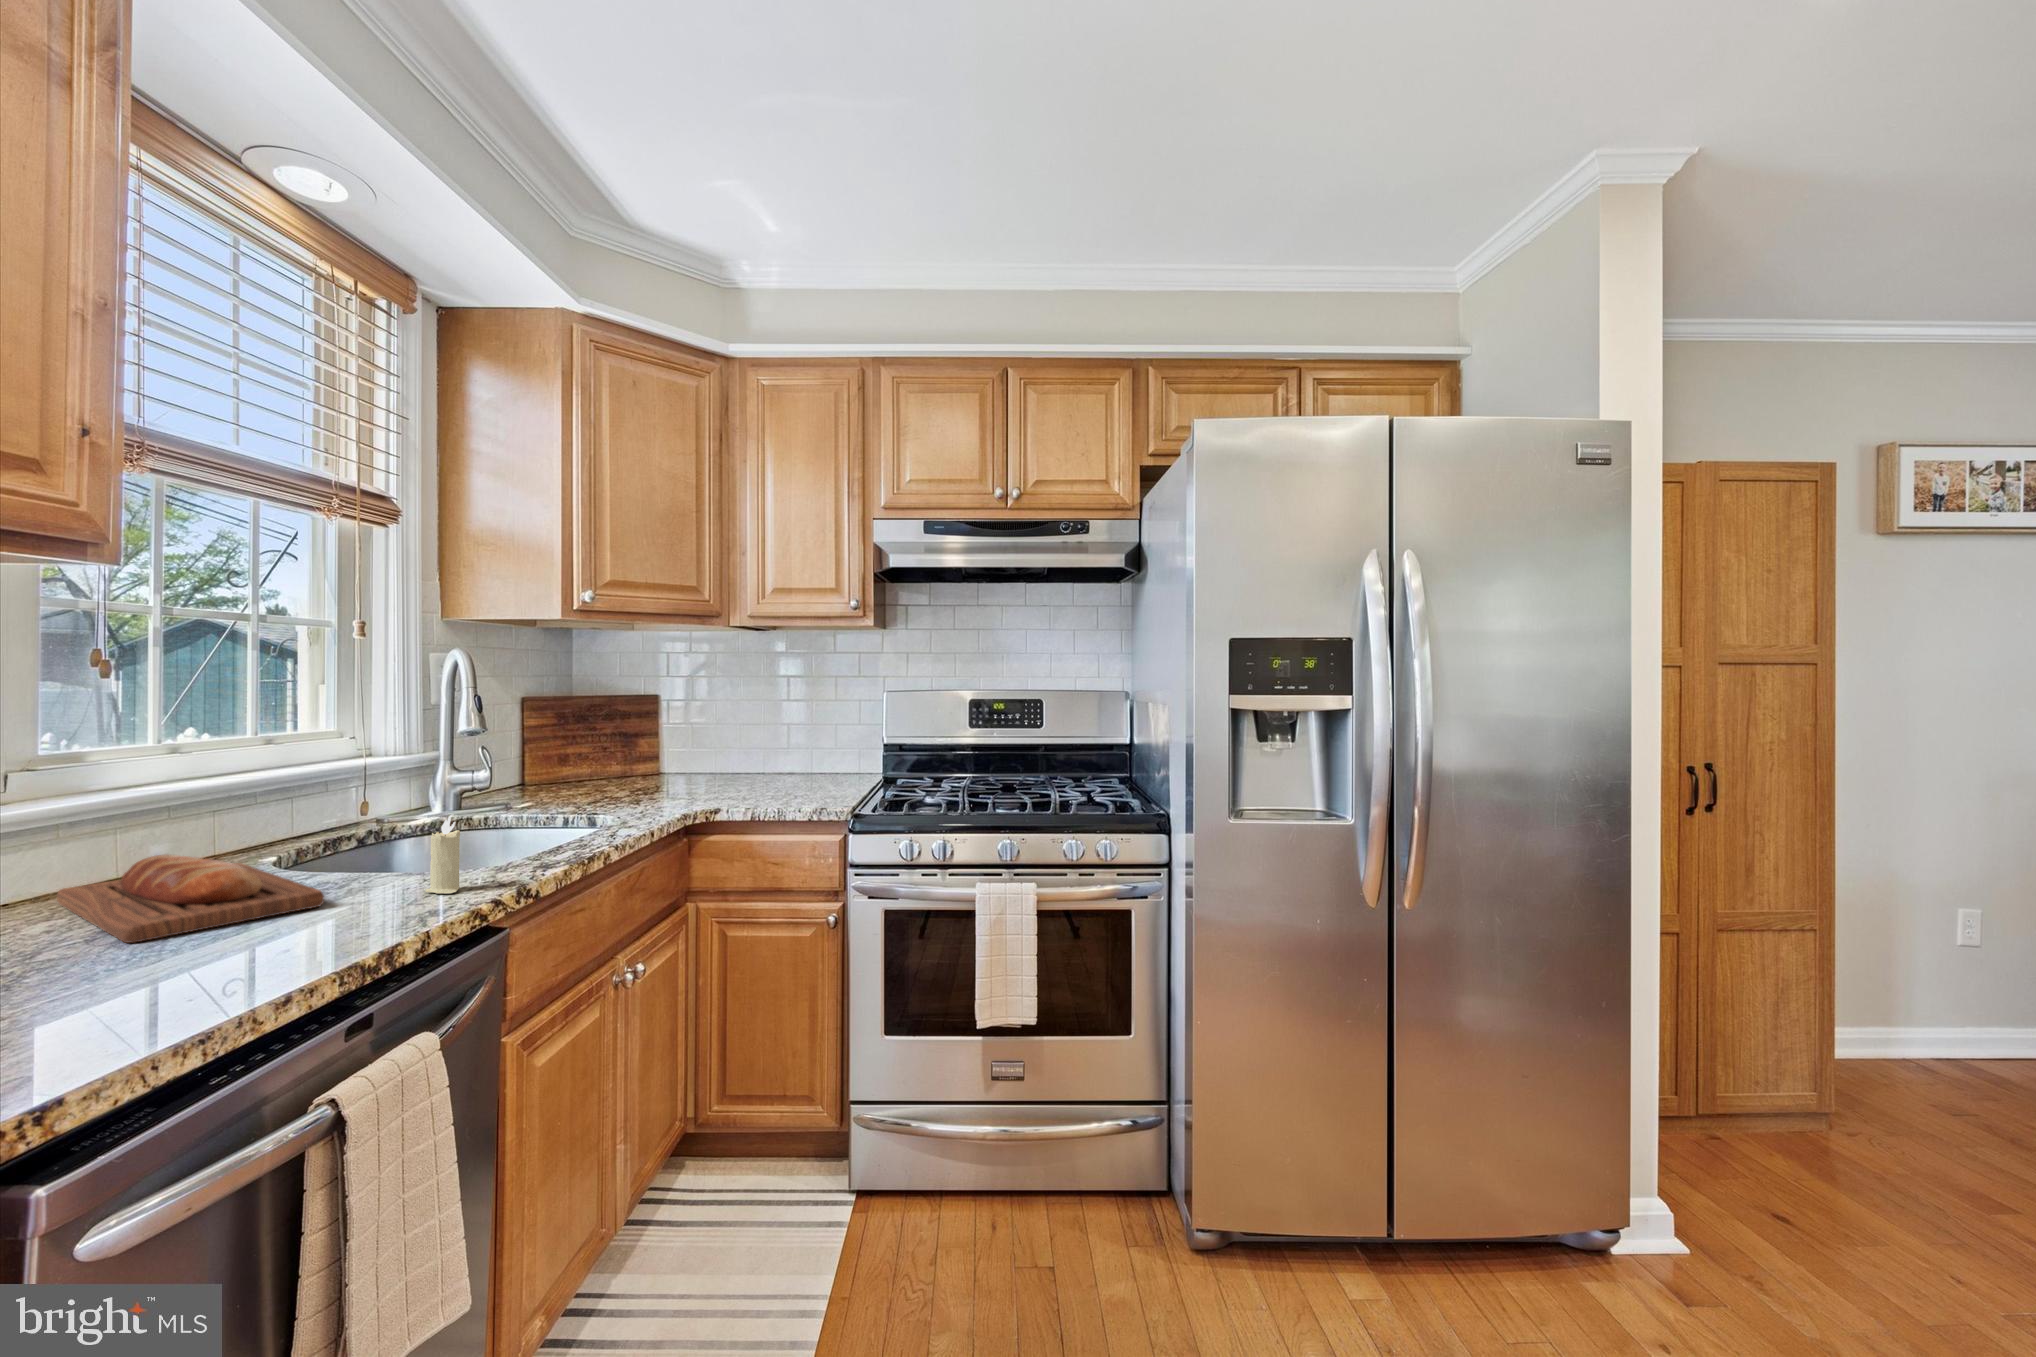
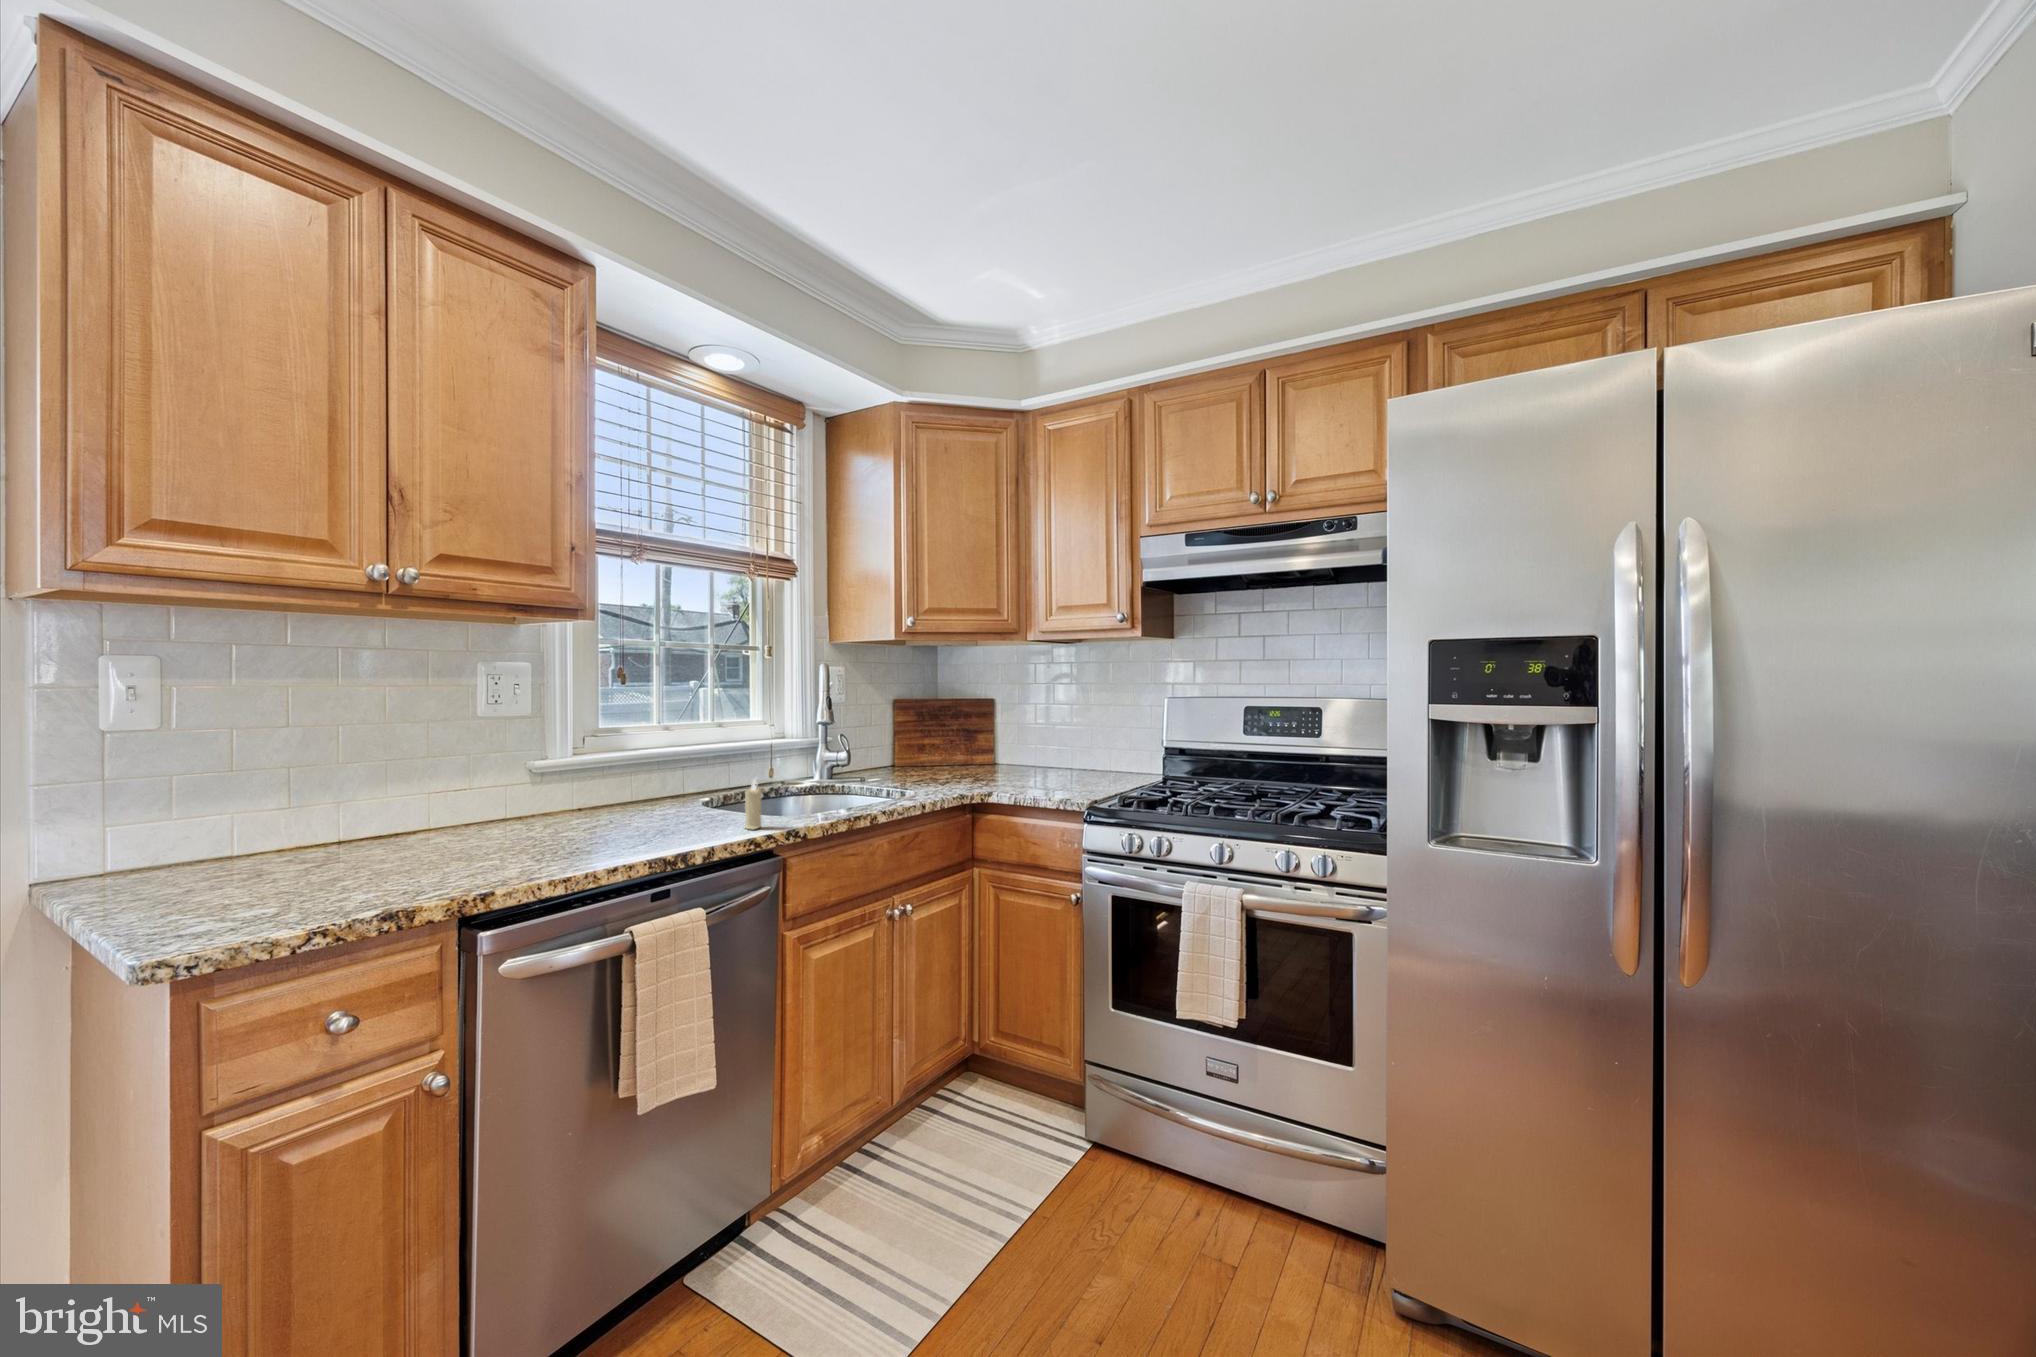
bread loaf: present [57,855,324,943] -> none [595,791,691,836]

